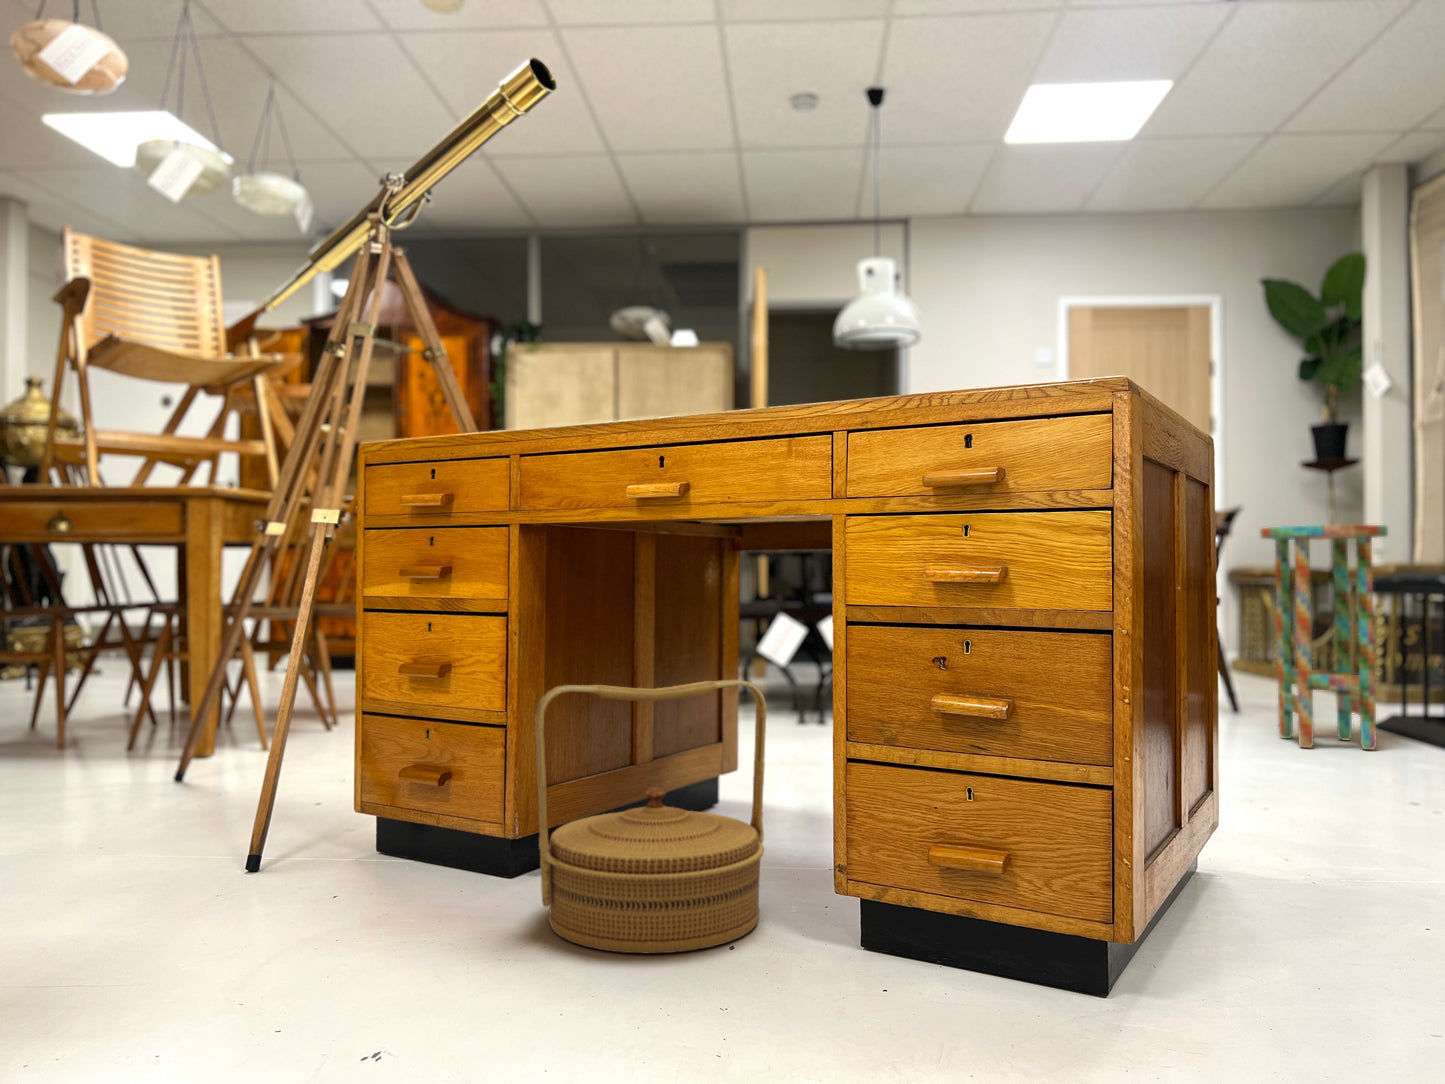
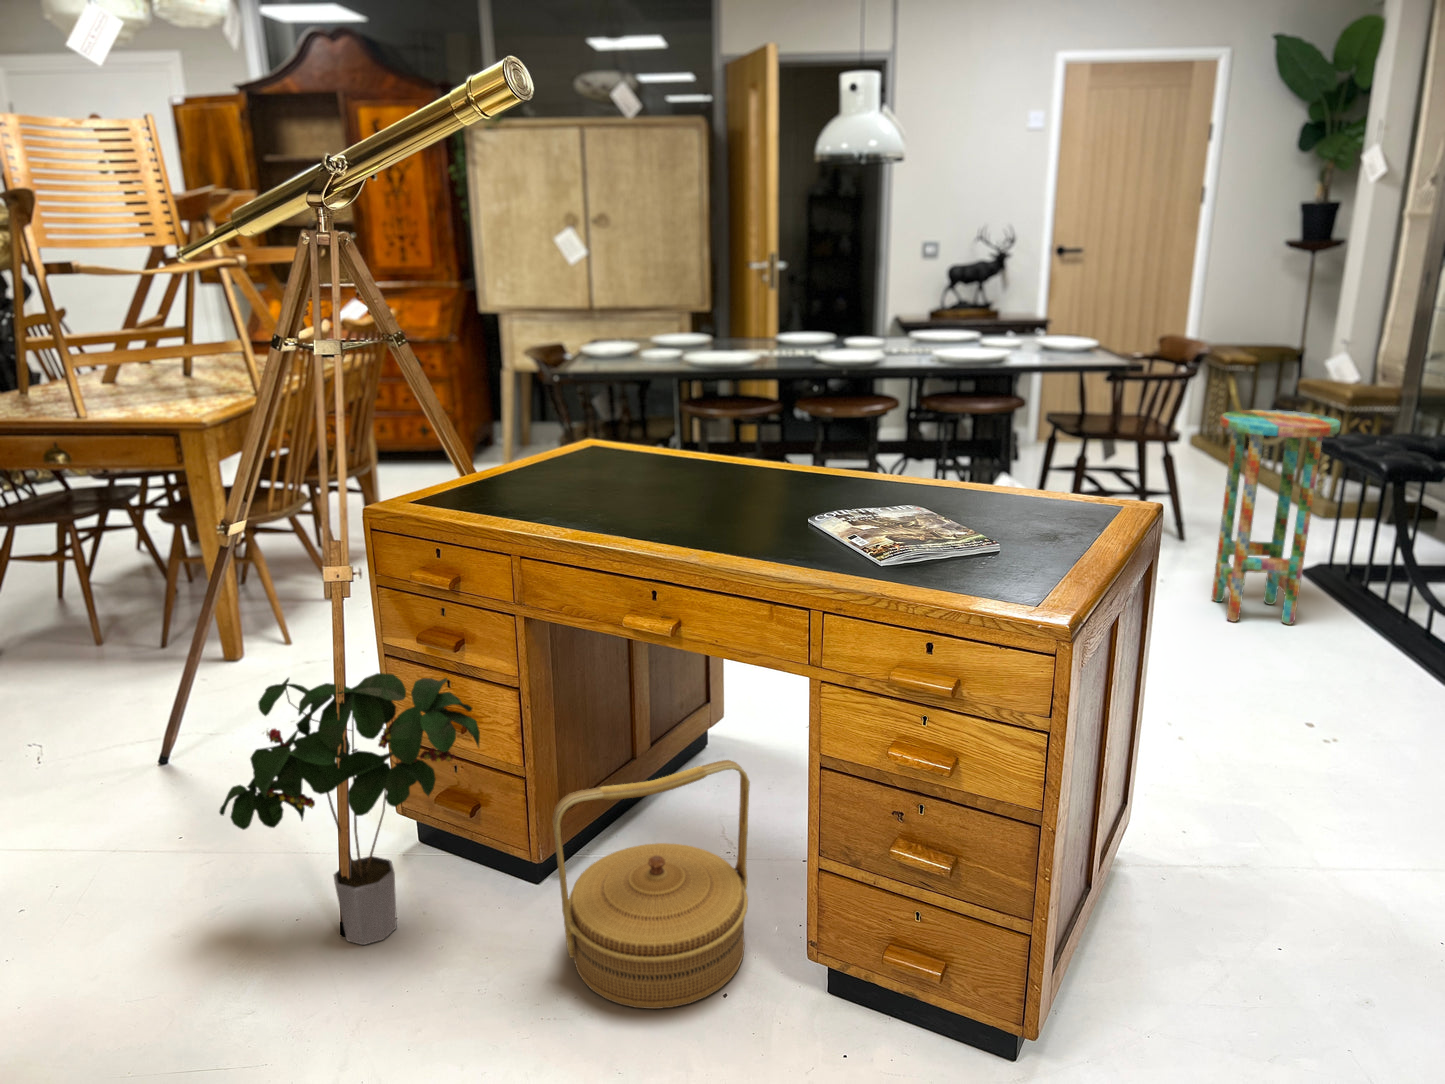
potted plant: none [152,575,461,911] -> present [219,673,480,945]

